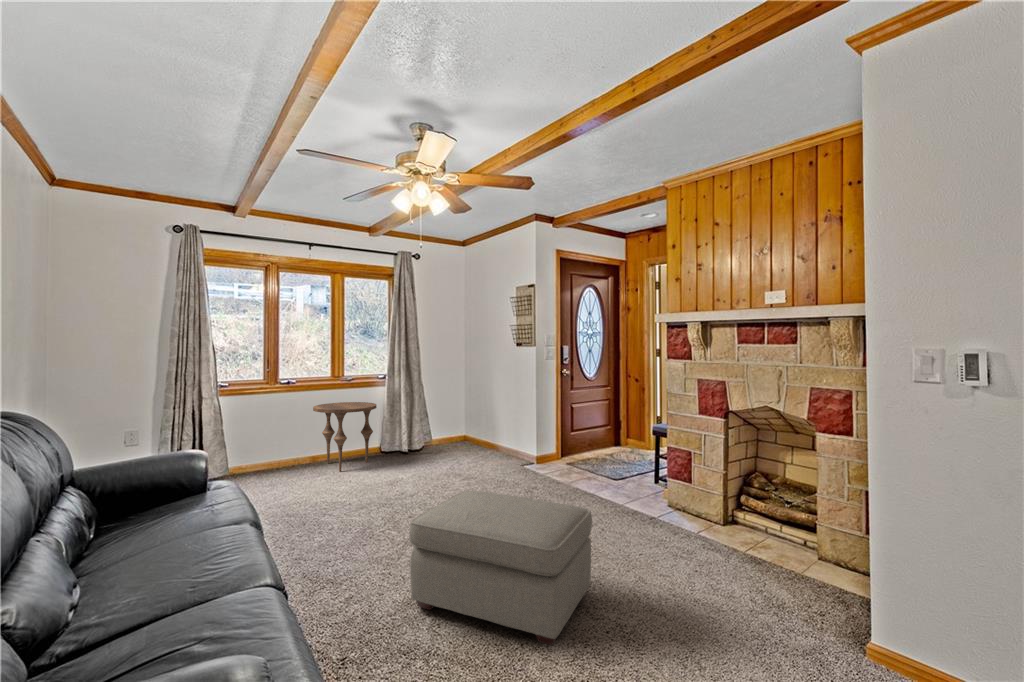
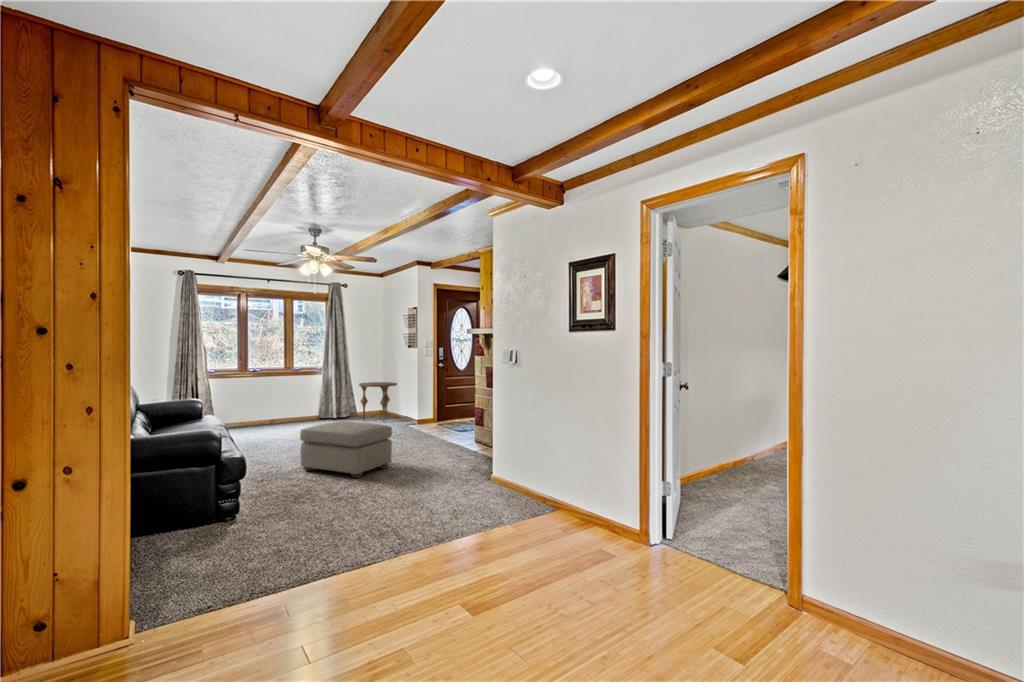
side table: present [313,402,376,472] -> present [359,382,397,422]

